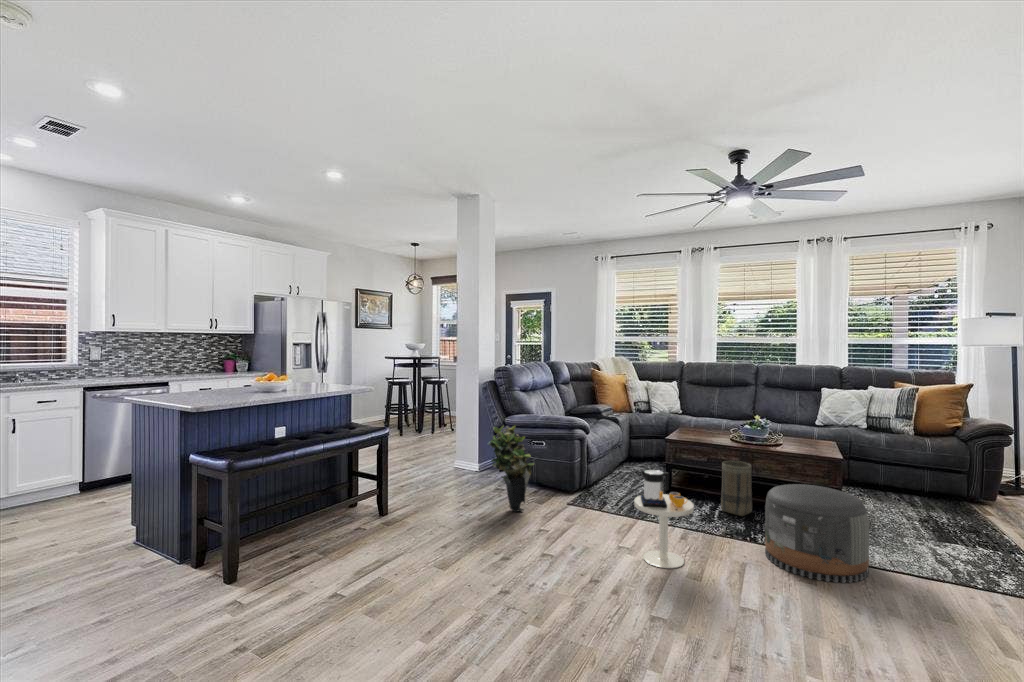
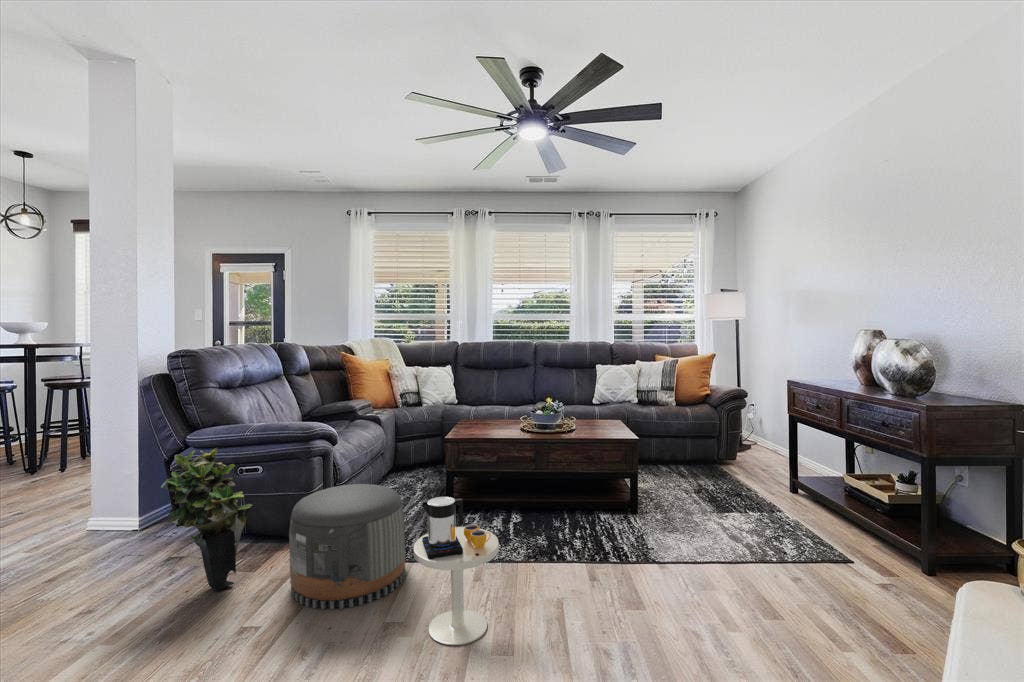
basket: present [721,461,752,516] -> none [514,457,548,525]
pouf: present [765,484,869,583] -> present [289,484,405,609]

